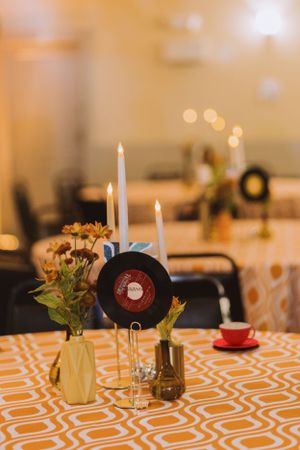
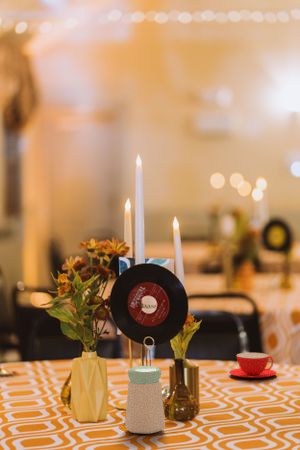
salt shaker: none [115,350,154,416] -> present [125,366,165,434]

